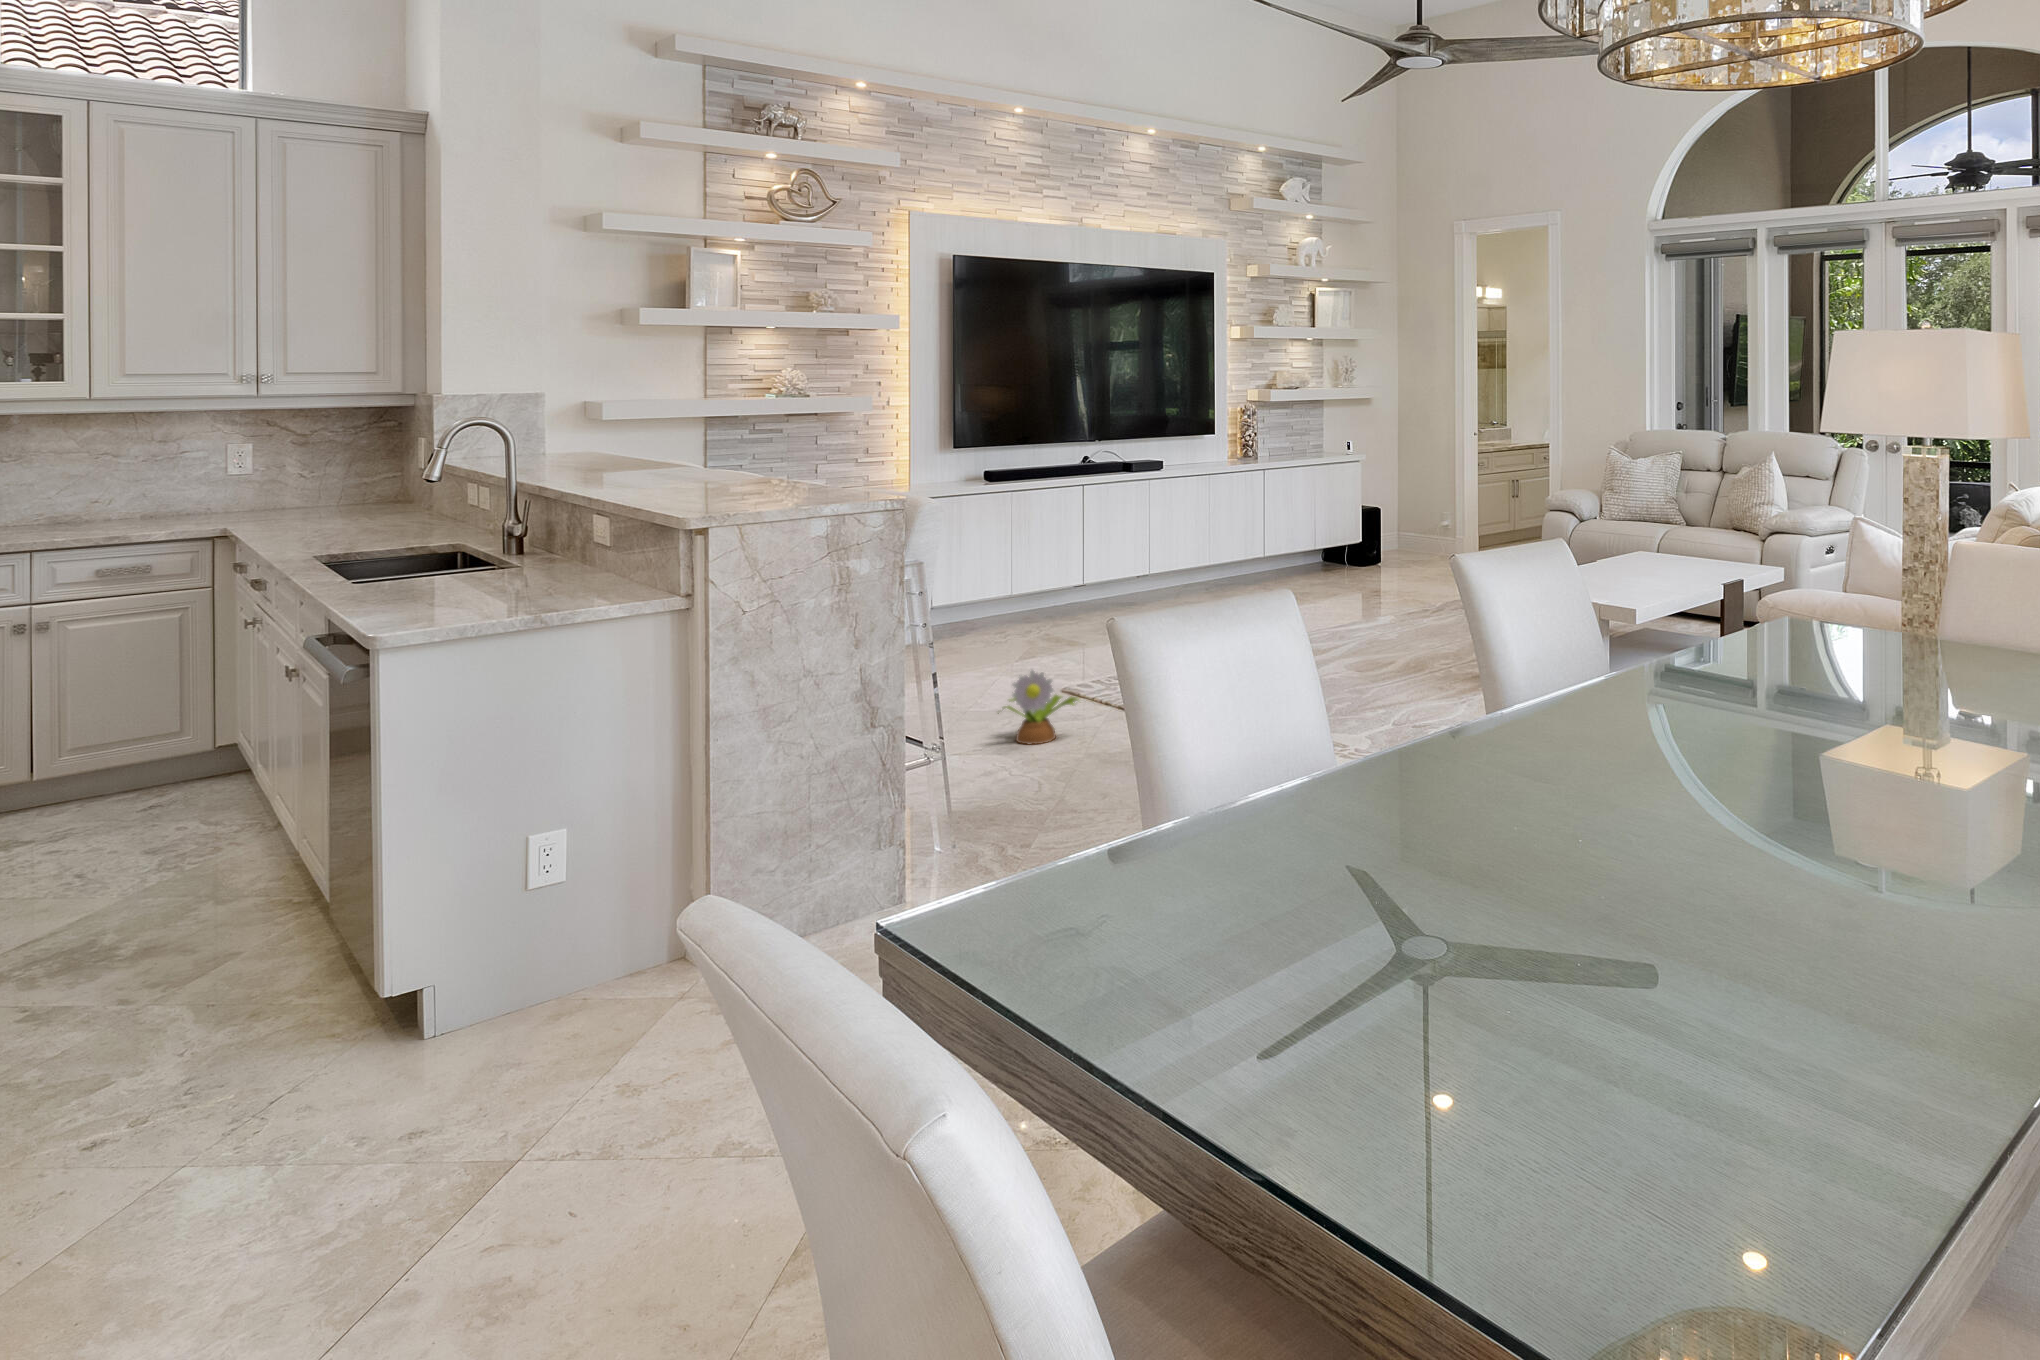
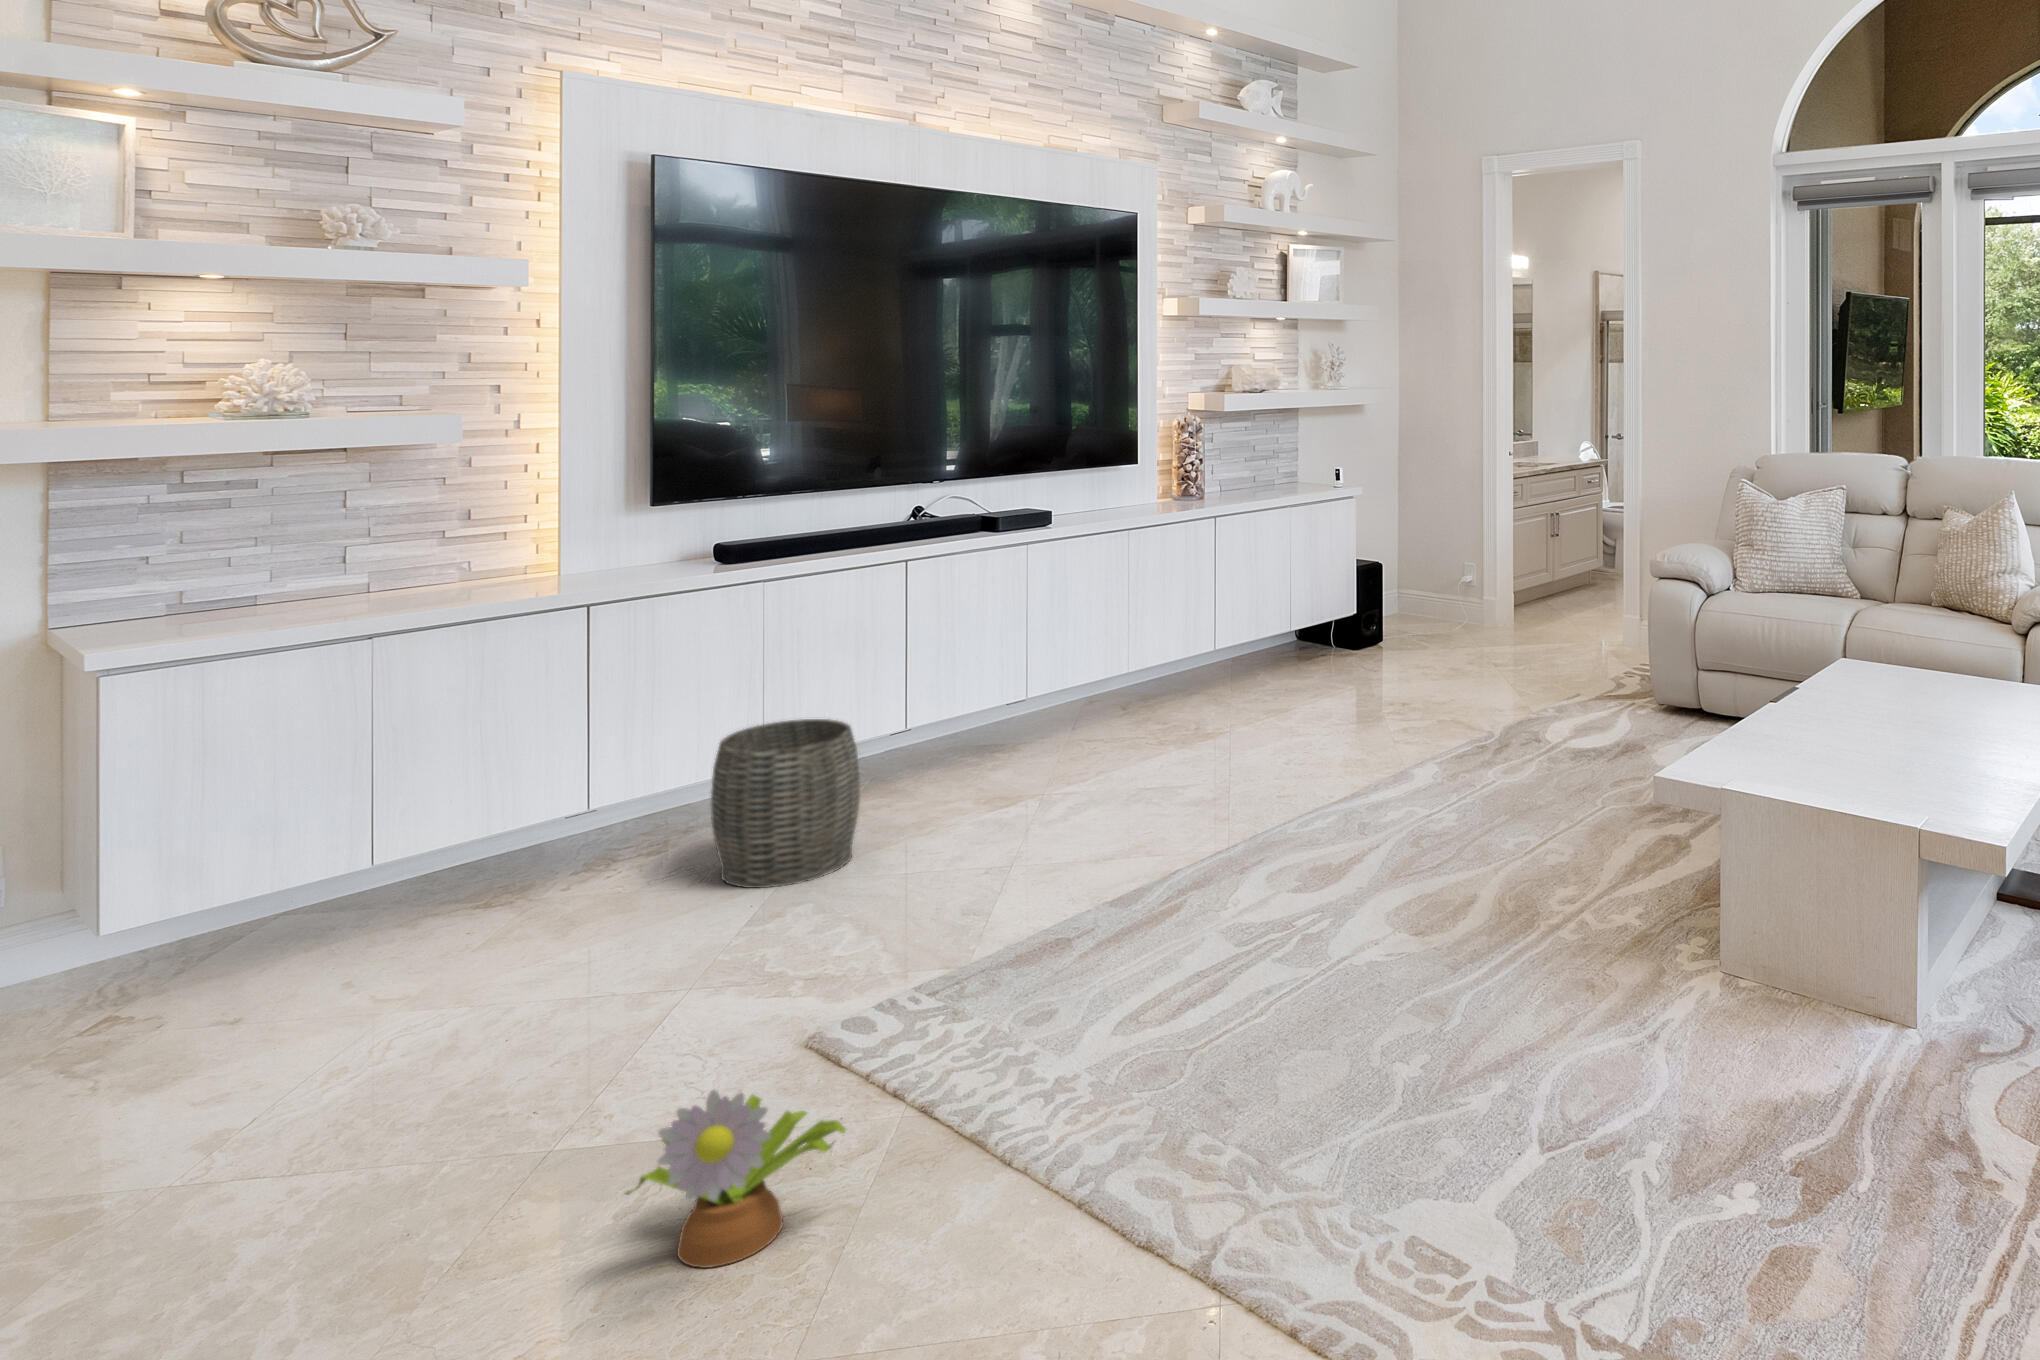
woven basket: none [987,567,1062,651] -> present [711,719,860,888]

